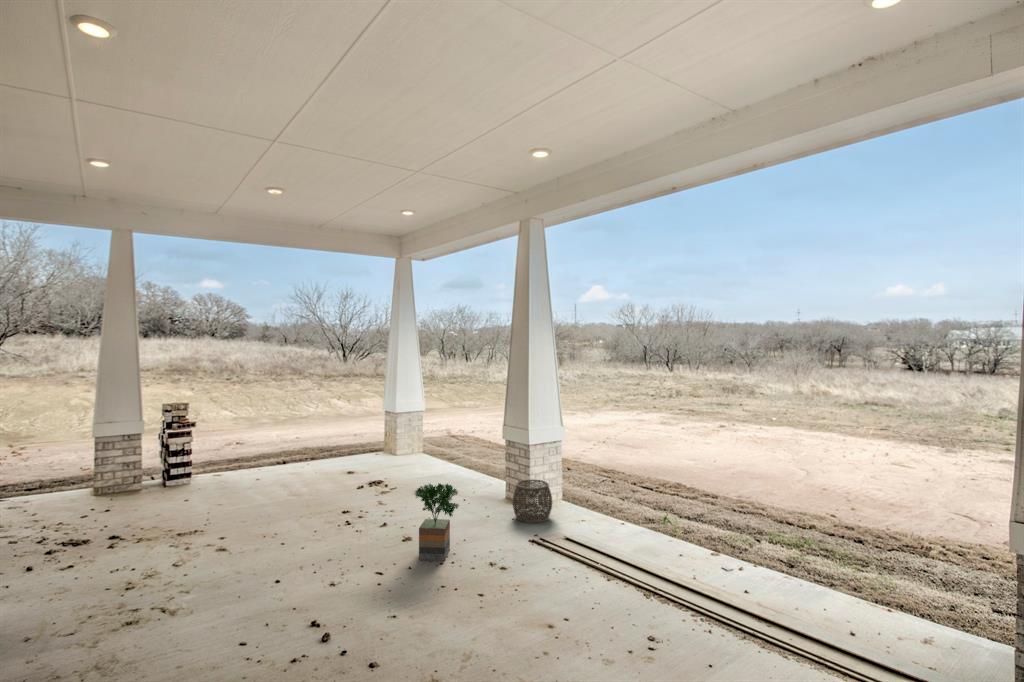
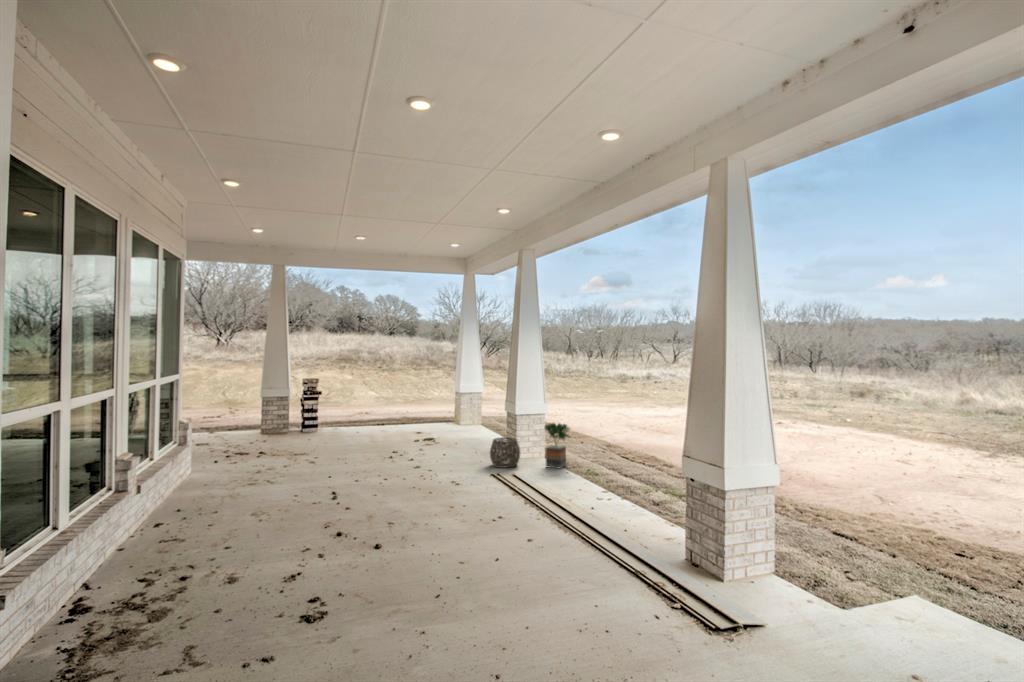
potted tree: present [415,484,459,561] -> present [544,423,571,468]

